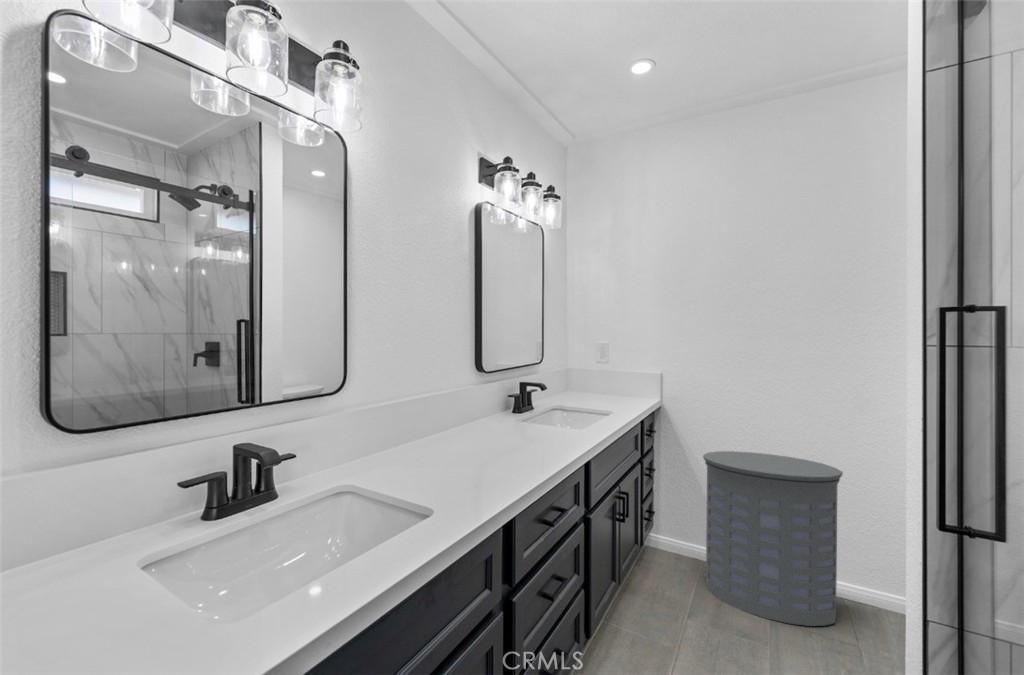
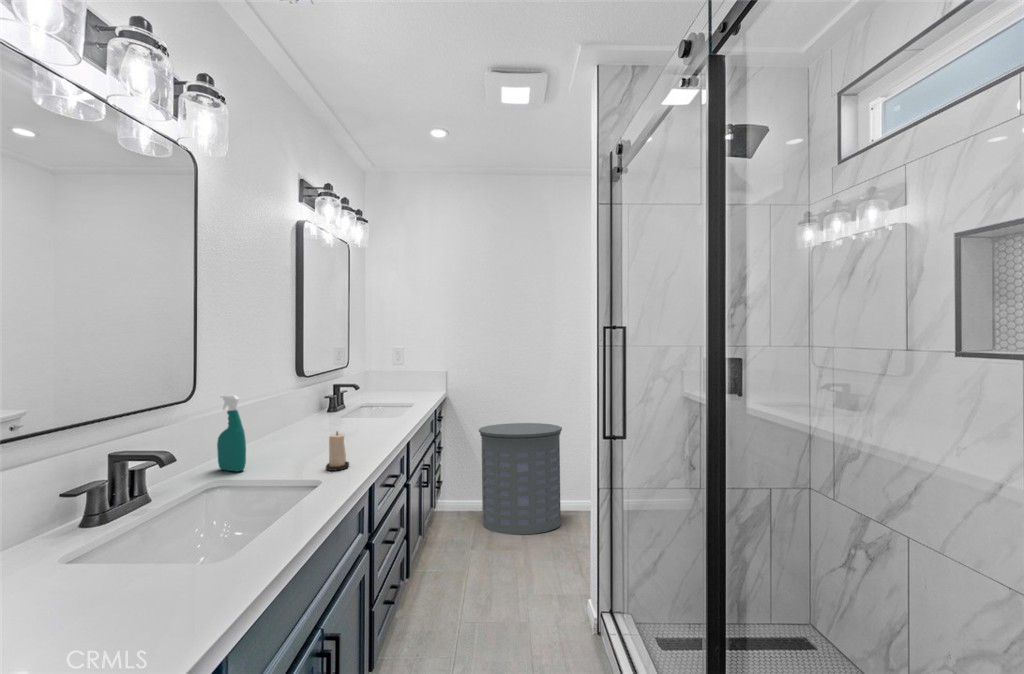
spray bottle: none [358,386,380,476] -> present [217,394,246,471]
candle: none [453,445,482,499] -> present [326,432,349,471]

